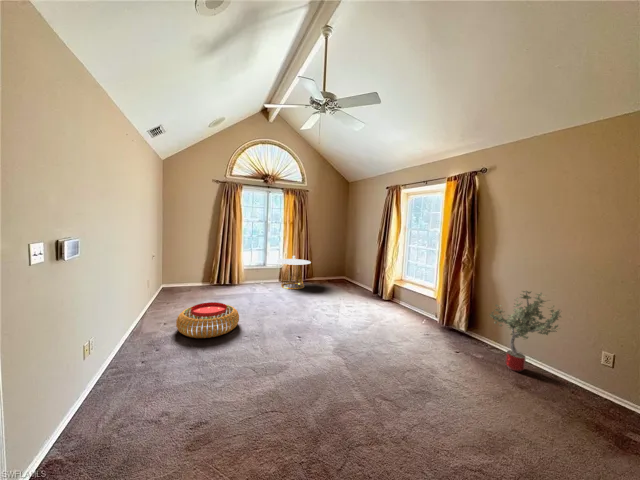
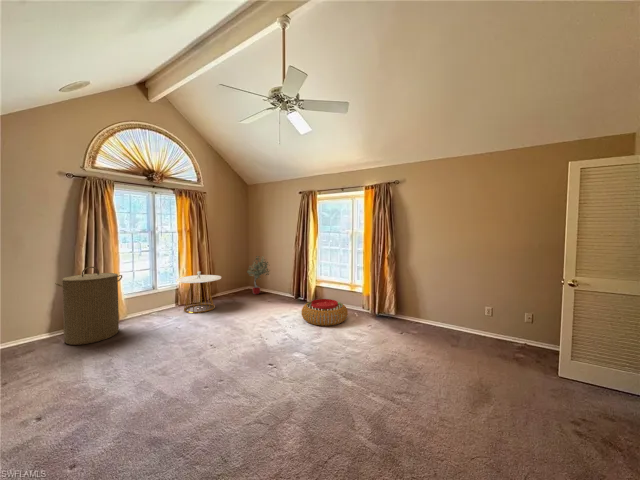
laundry hamper: none [202,243,239,293] -> present [55,267,122,345]
potted tree: present [490,291,561,372] -> present [247,256,269,295]
pouf: present [176,302,239,338] -> present [301,299,348,326]

